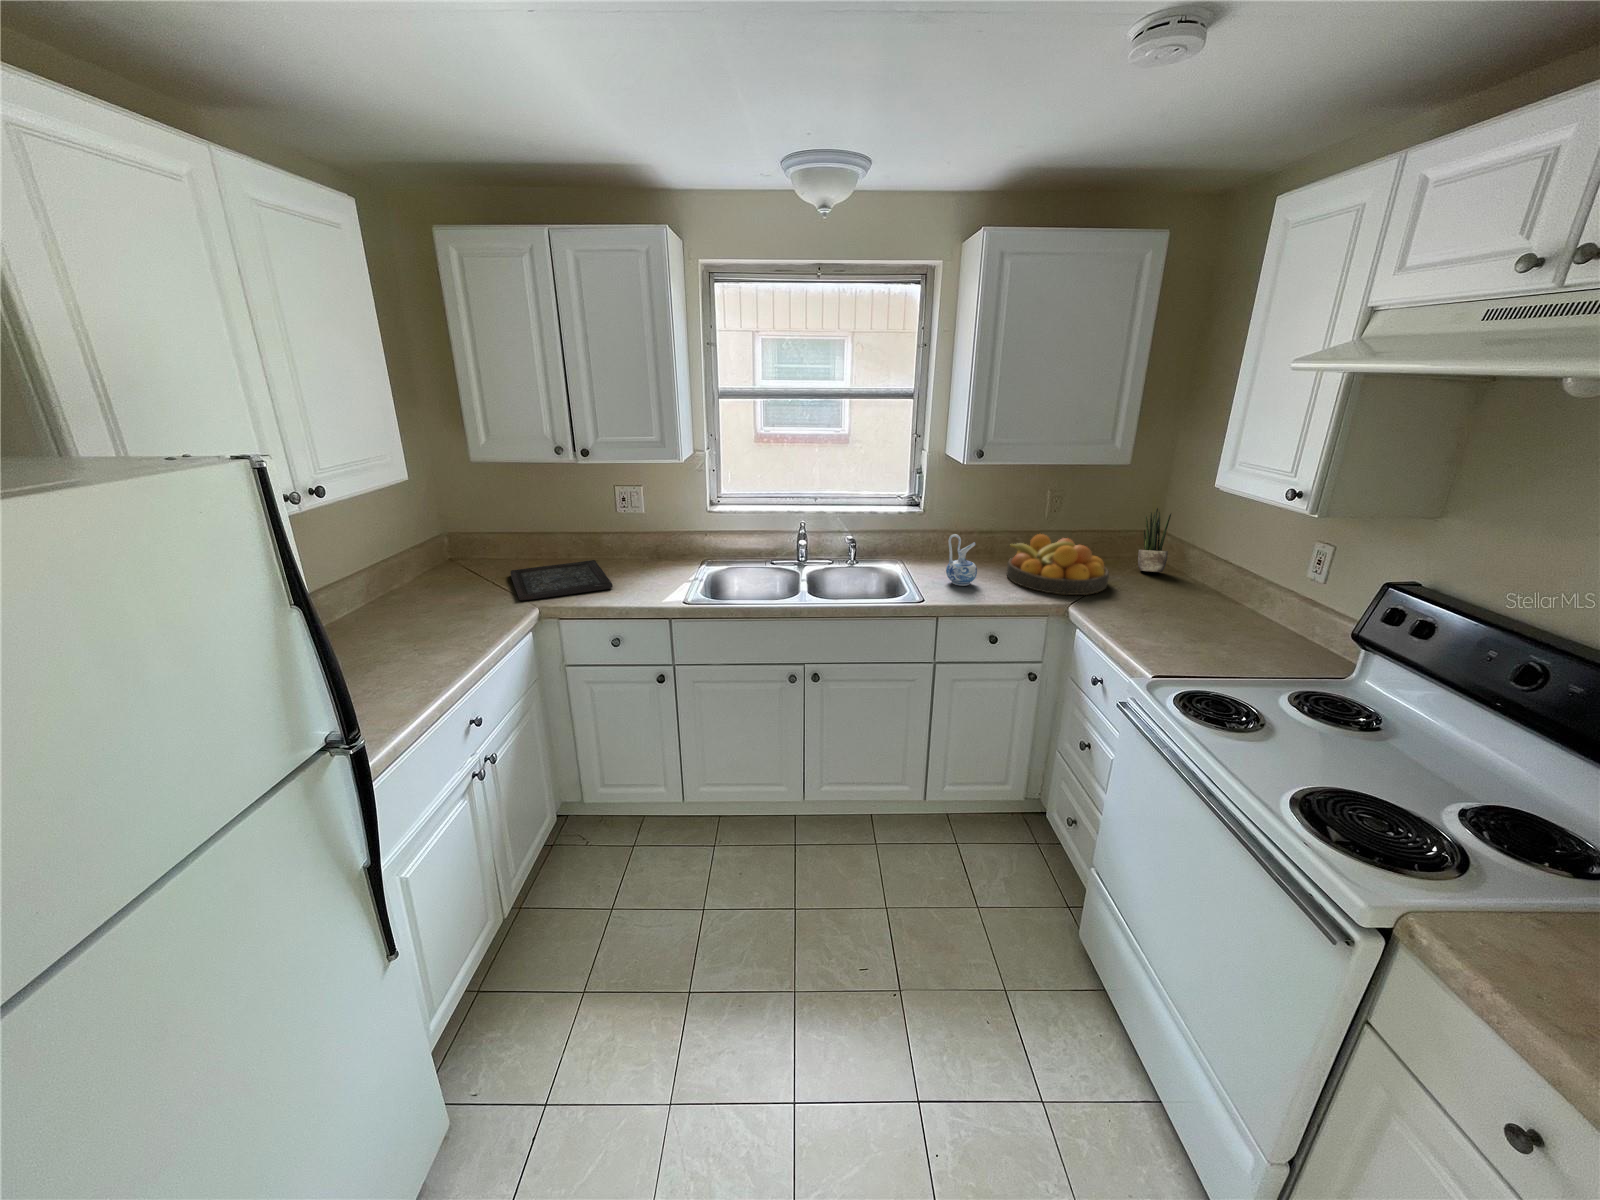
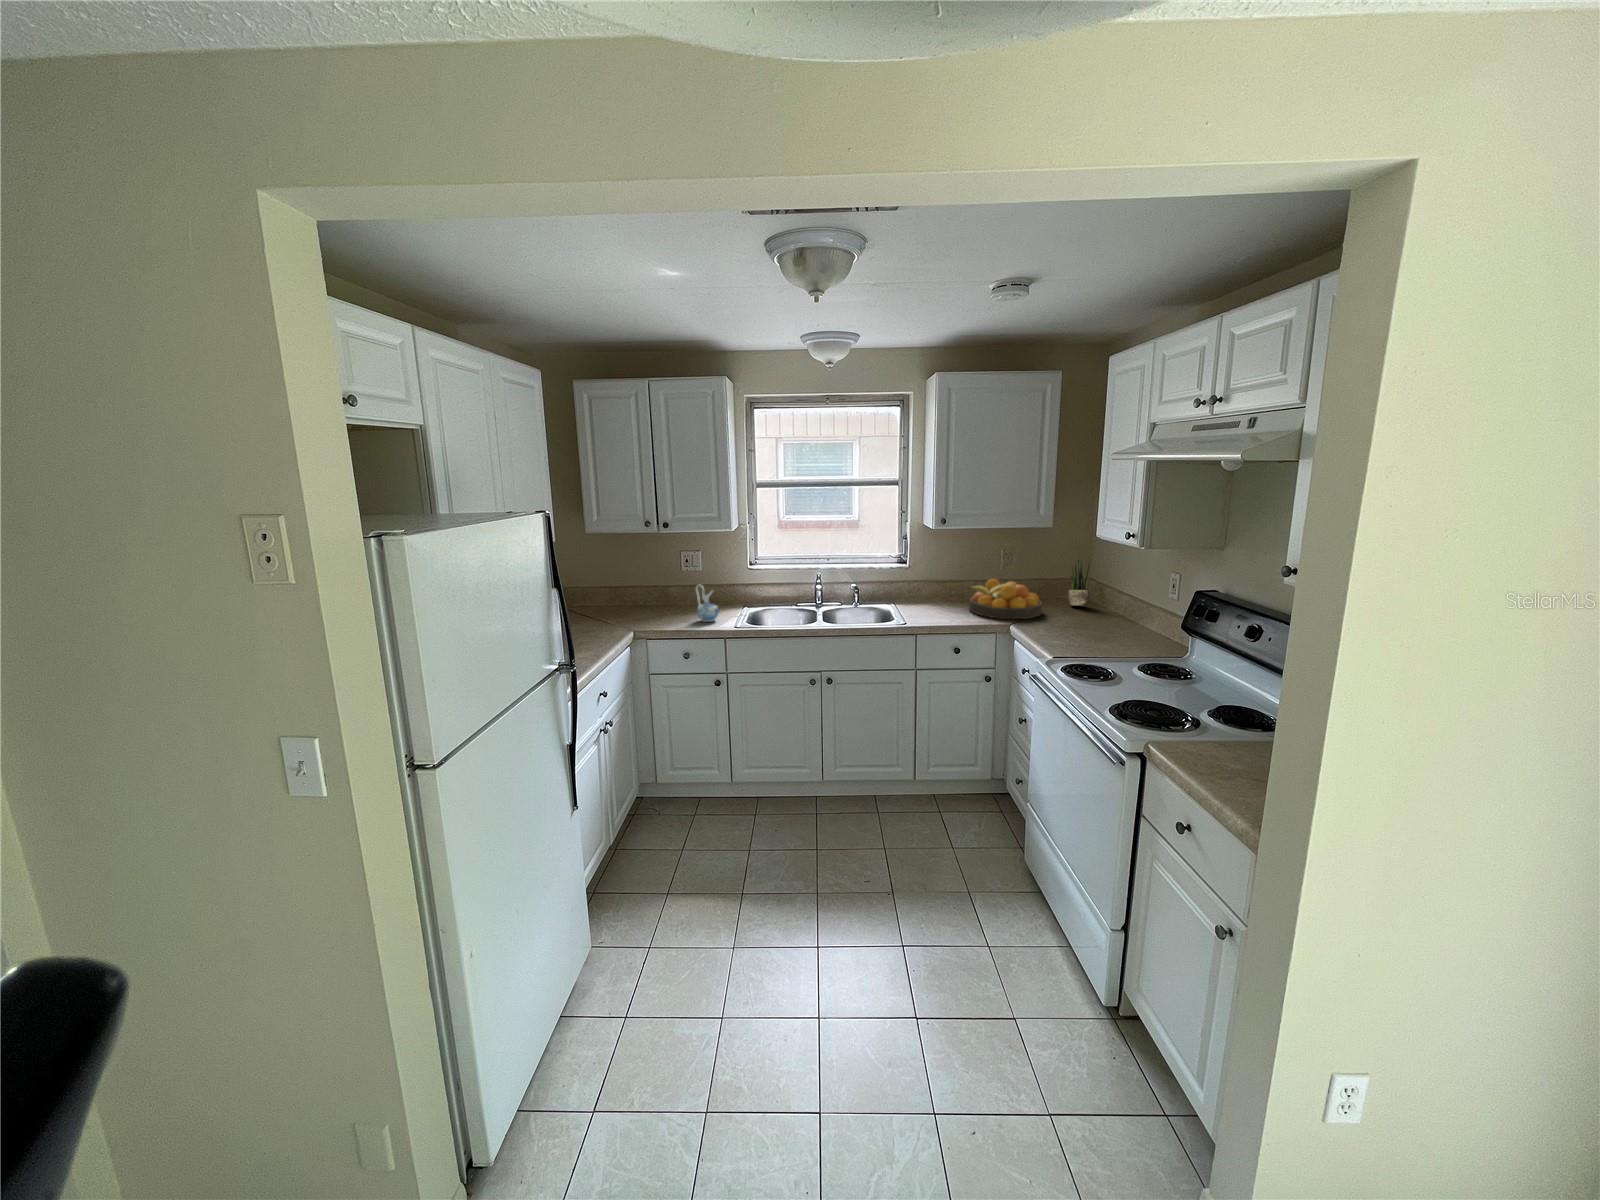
ceramic pitcher: present [946,534,977,586] -> present [696,585,719,622]
tray: present [510,560,613,601] -> none [607,604,683,627]

